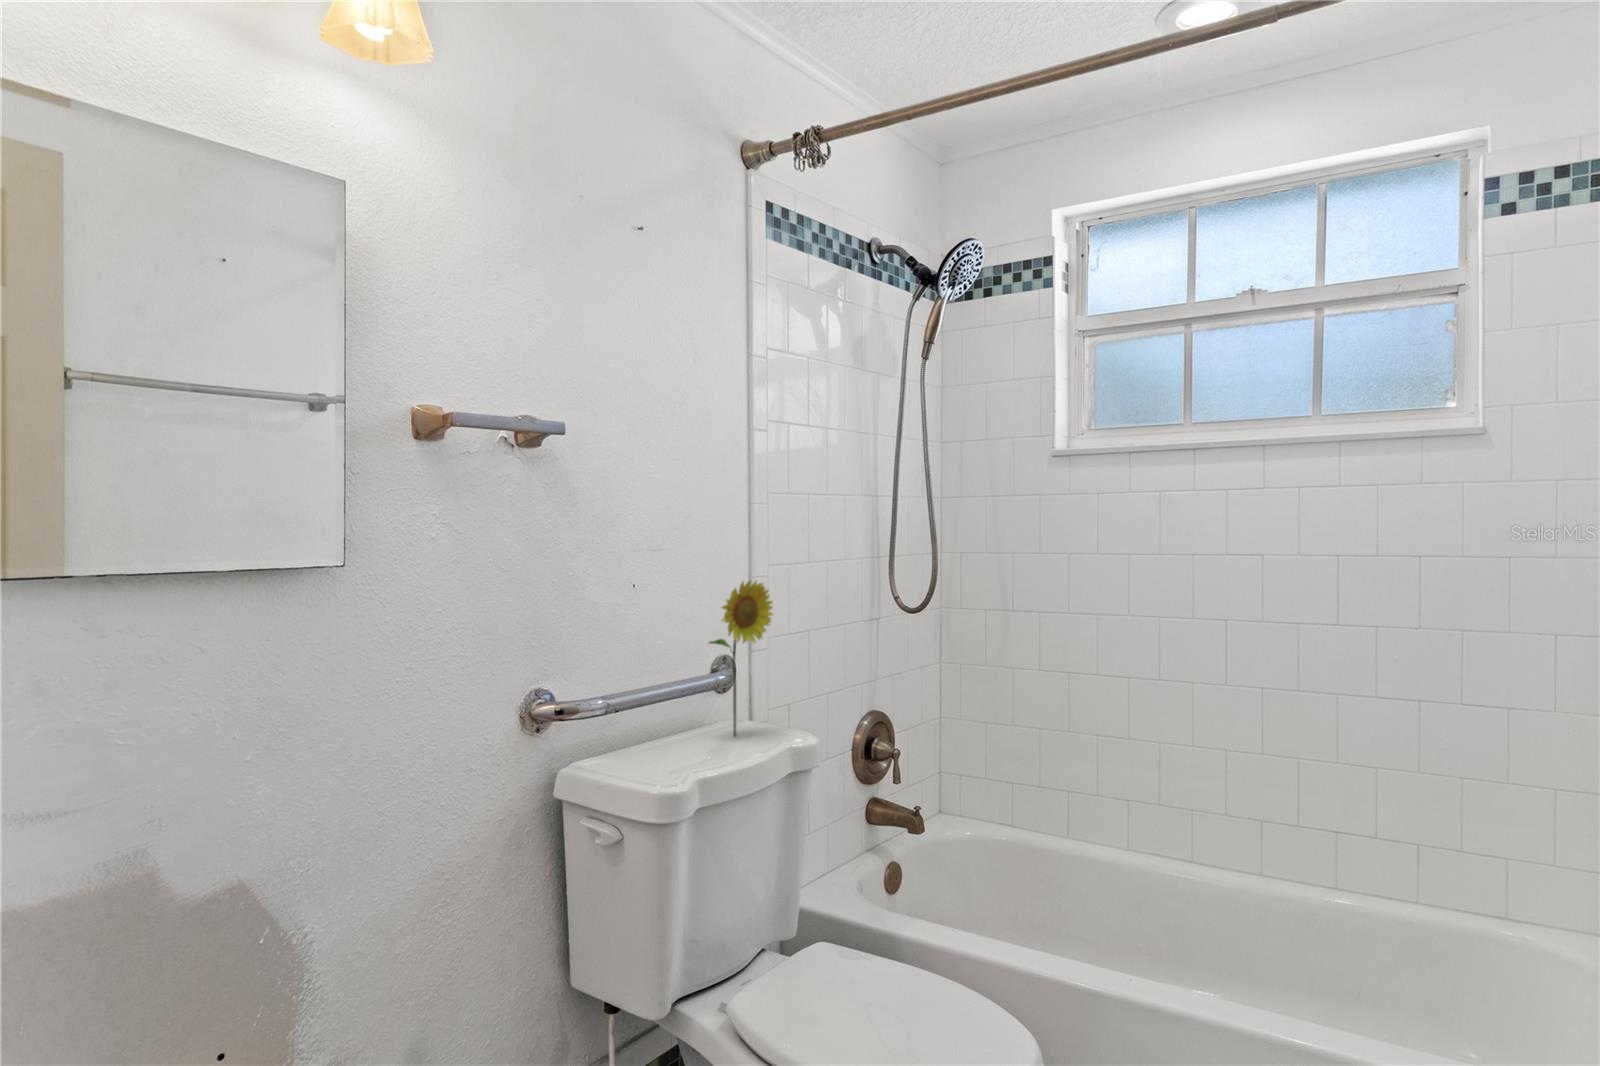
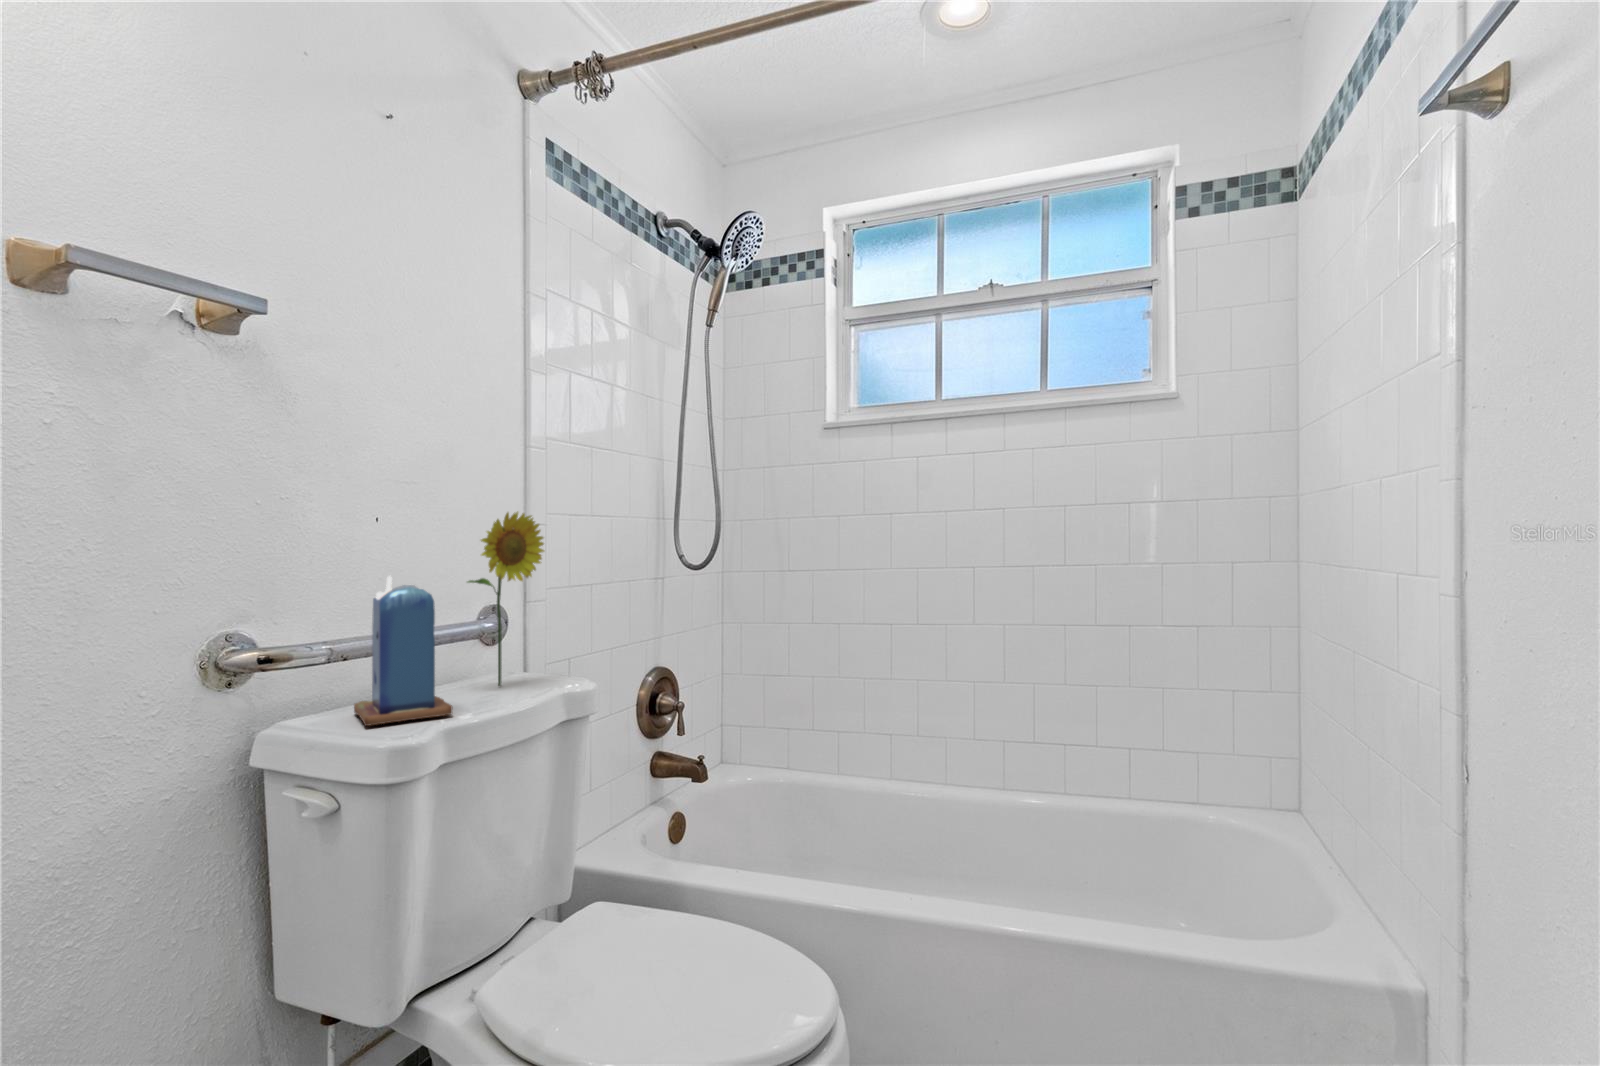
candle: none [625,643,705,772] -> present [354,576,452,726]

